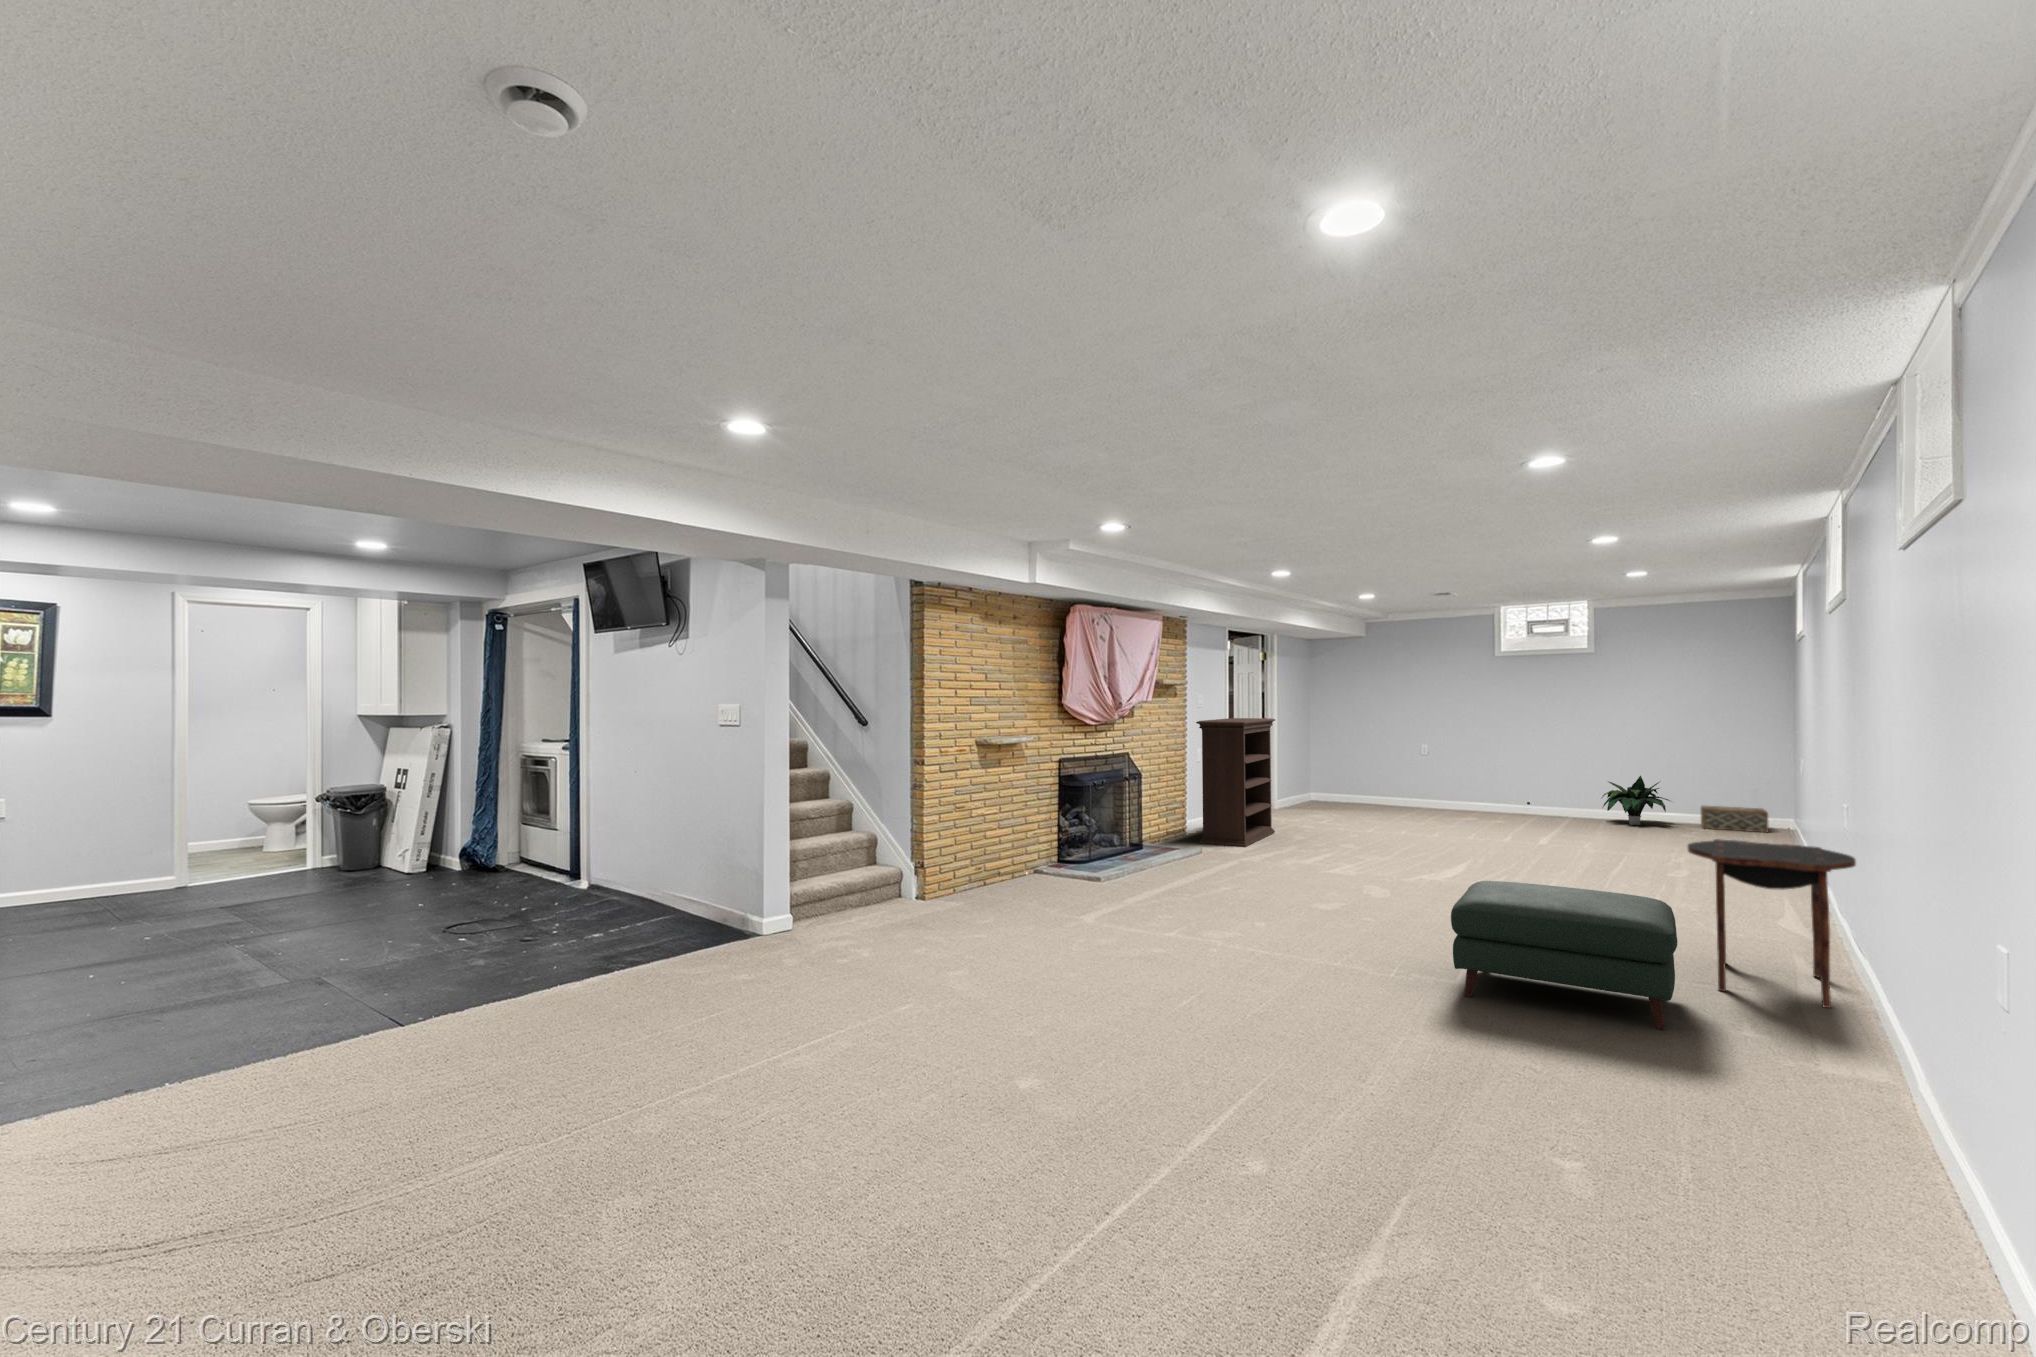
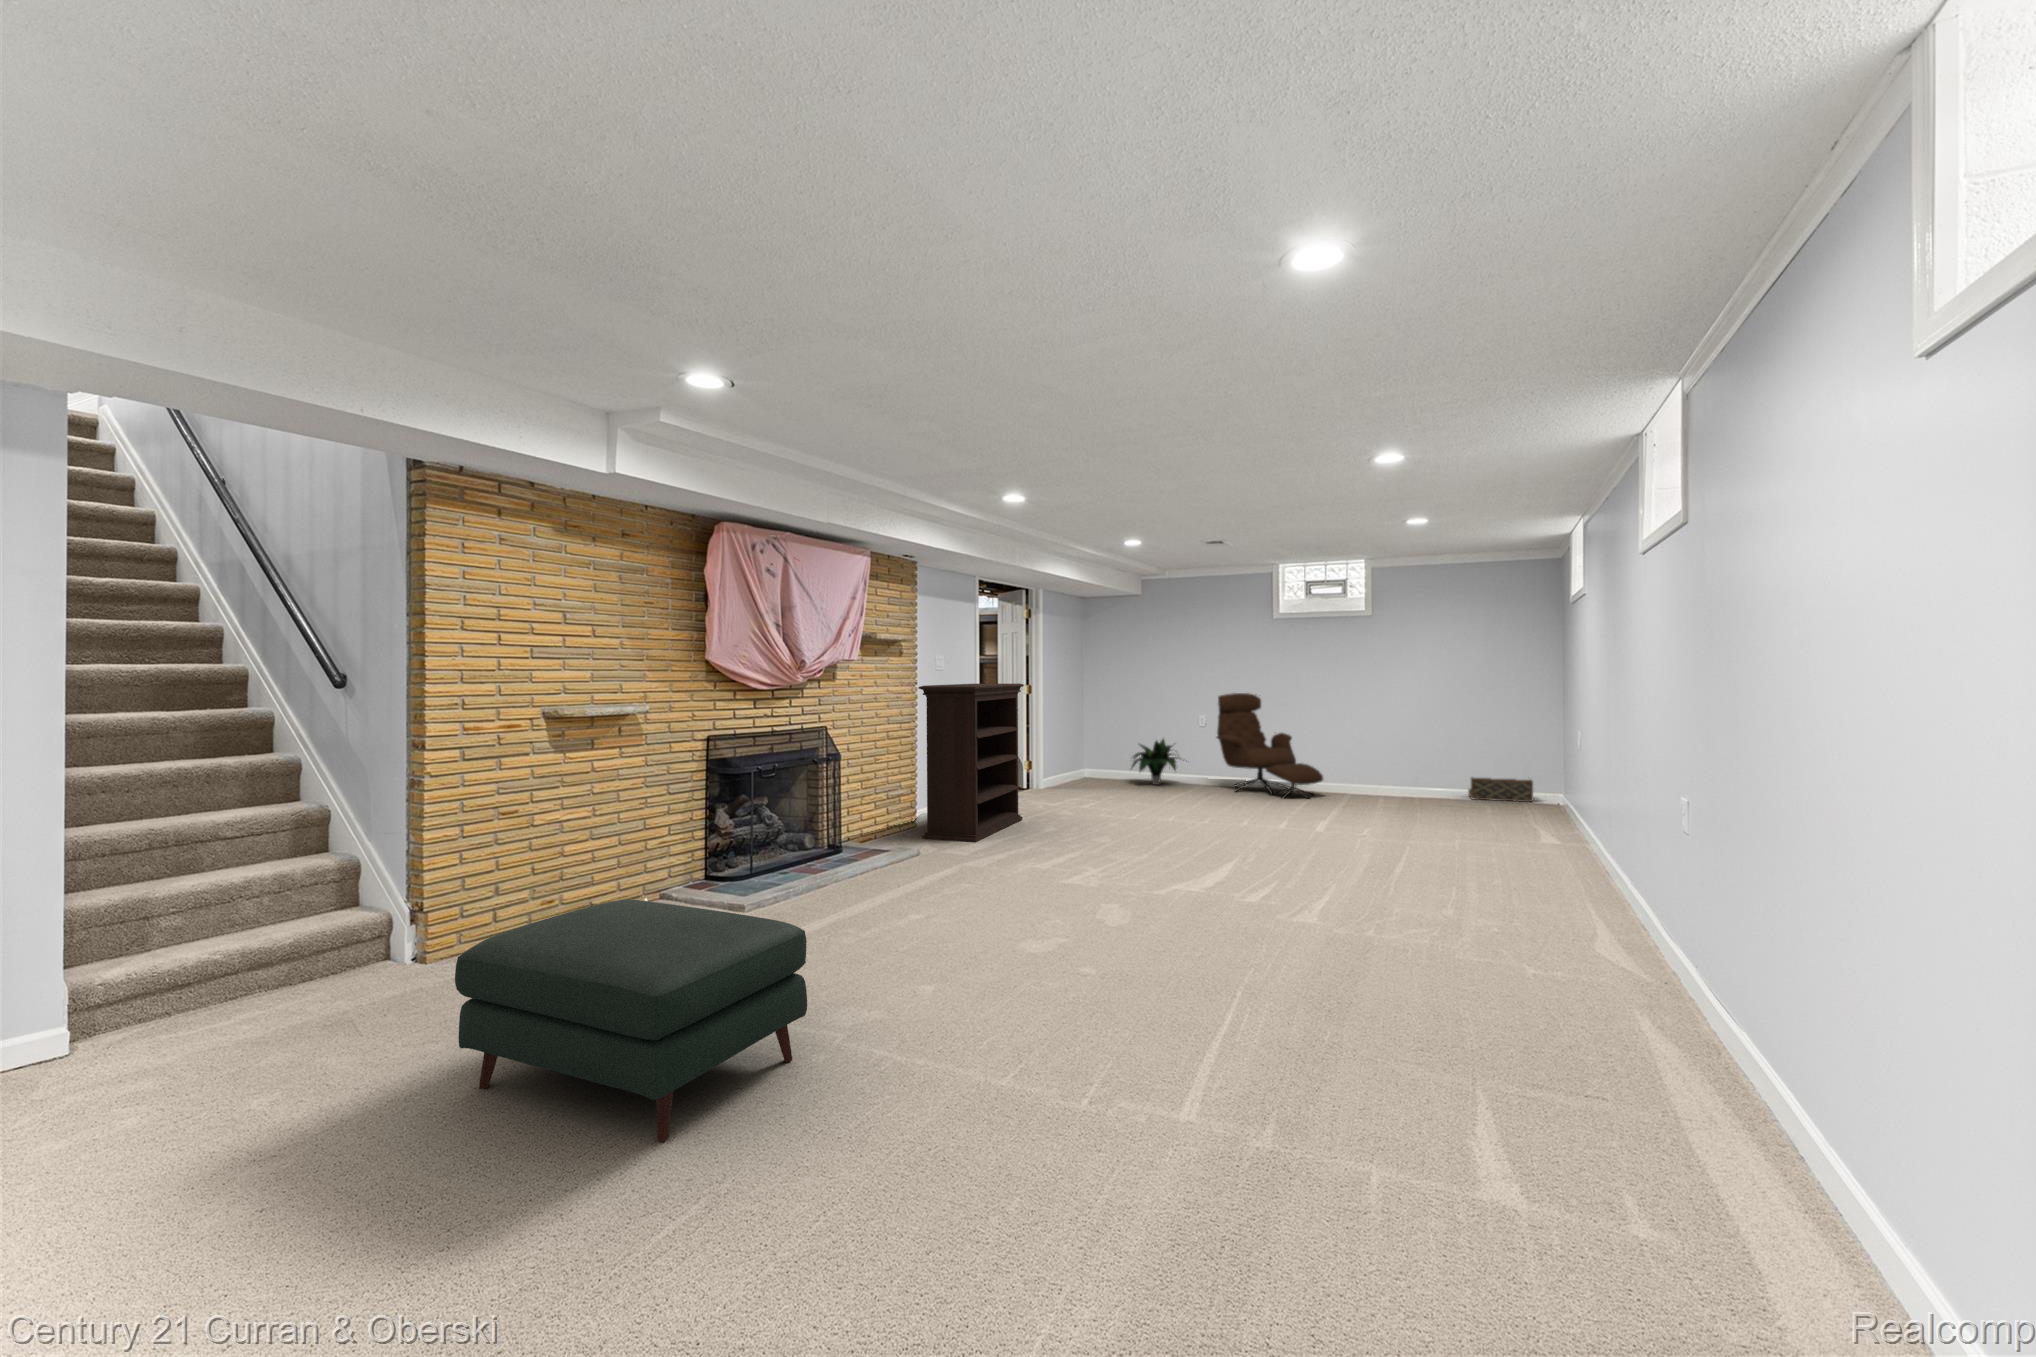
lounge chair: none [1443,726,1550,824] -> present [1217,693,1323,798]
potted plant: present [1602,776,1670,825] -> present [1132,739,1178,785]
side table: present [1688,839,1856,1008] -> none [1509,841,1749,1120]
ottoman: present [1451,881,1677,1030] -> present [455,900,807,1142]

